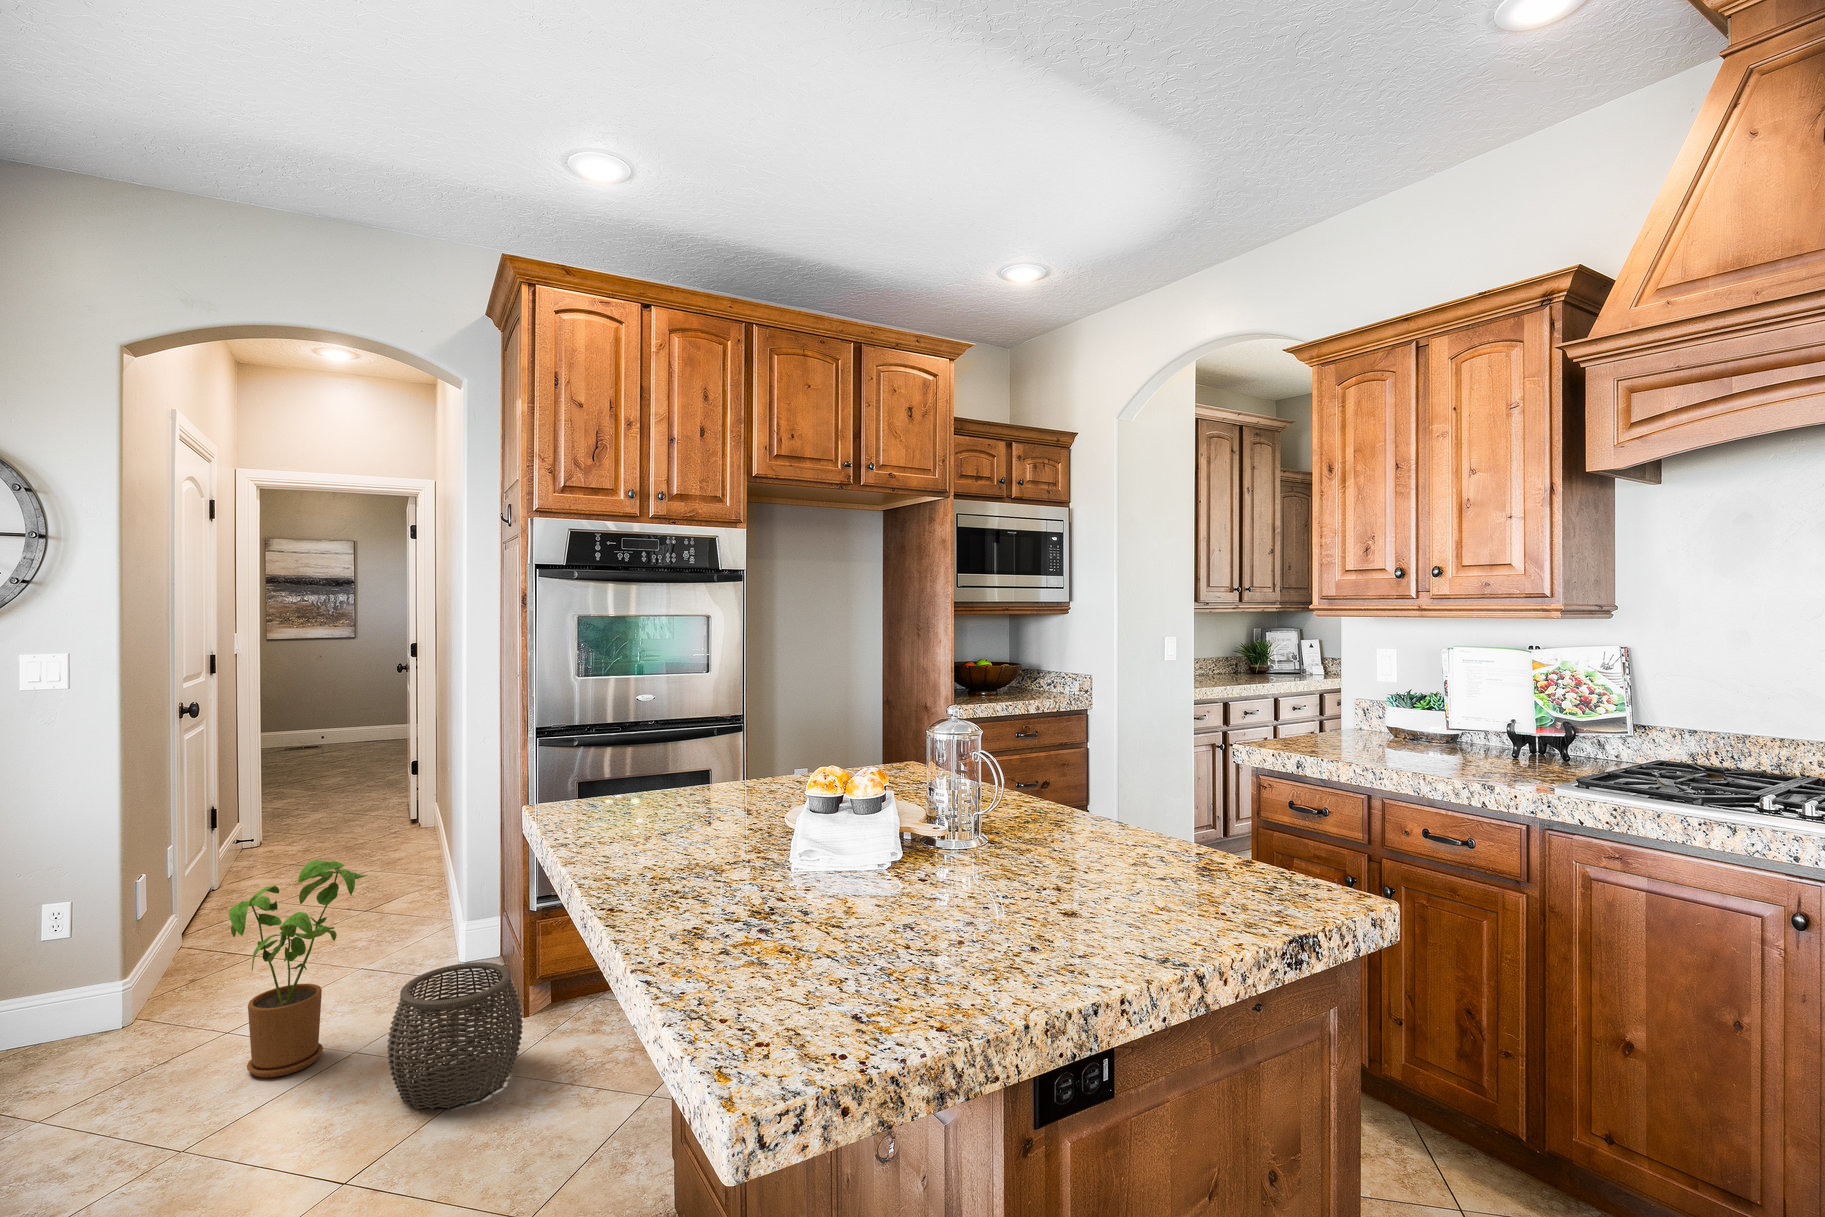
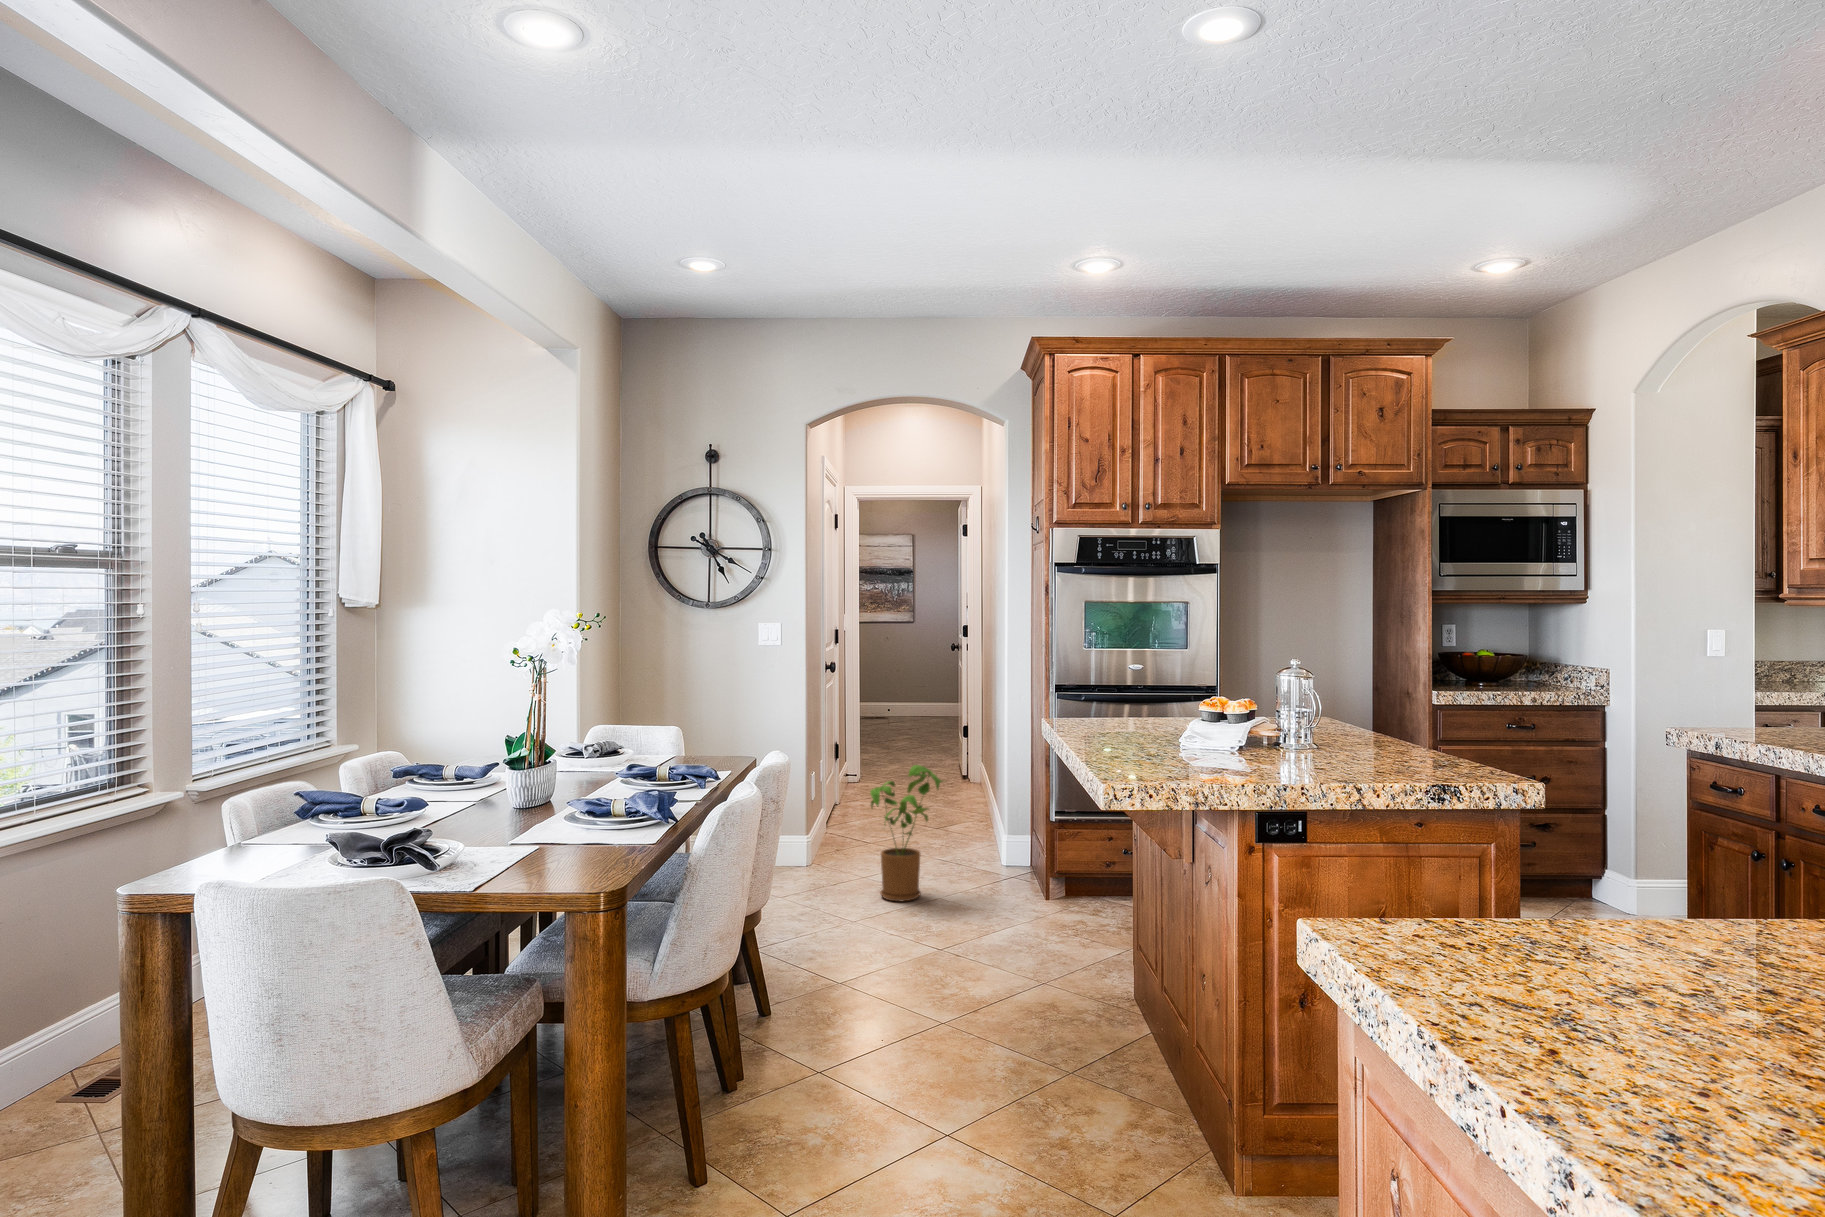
woven basket: present [387,962,523,1110] -> none [961,845,1044,932]

